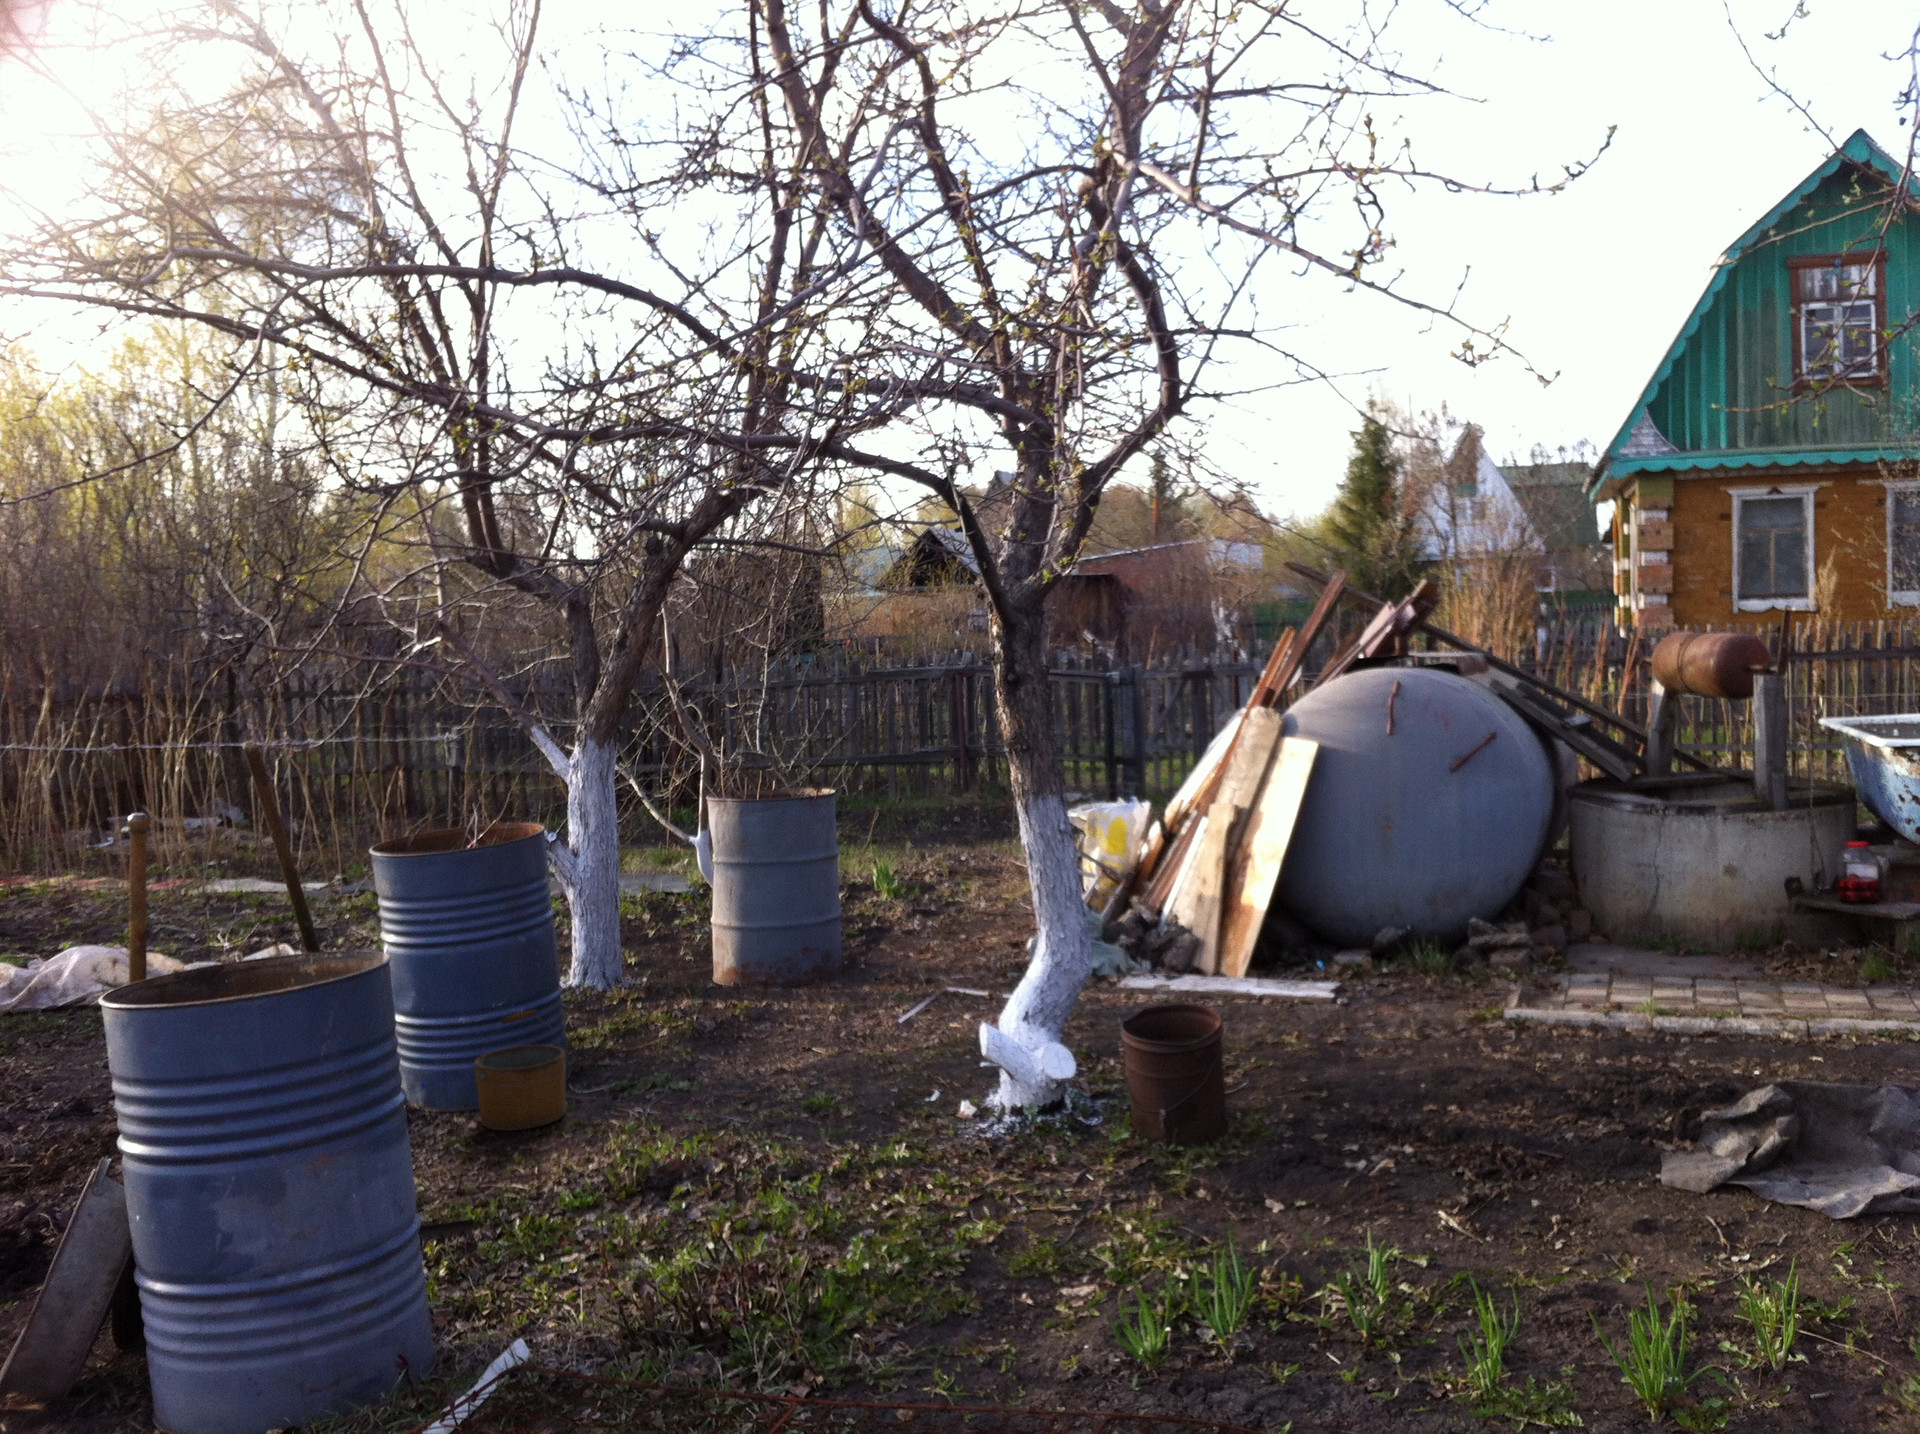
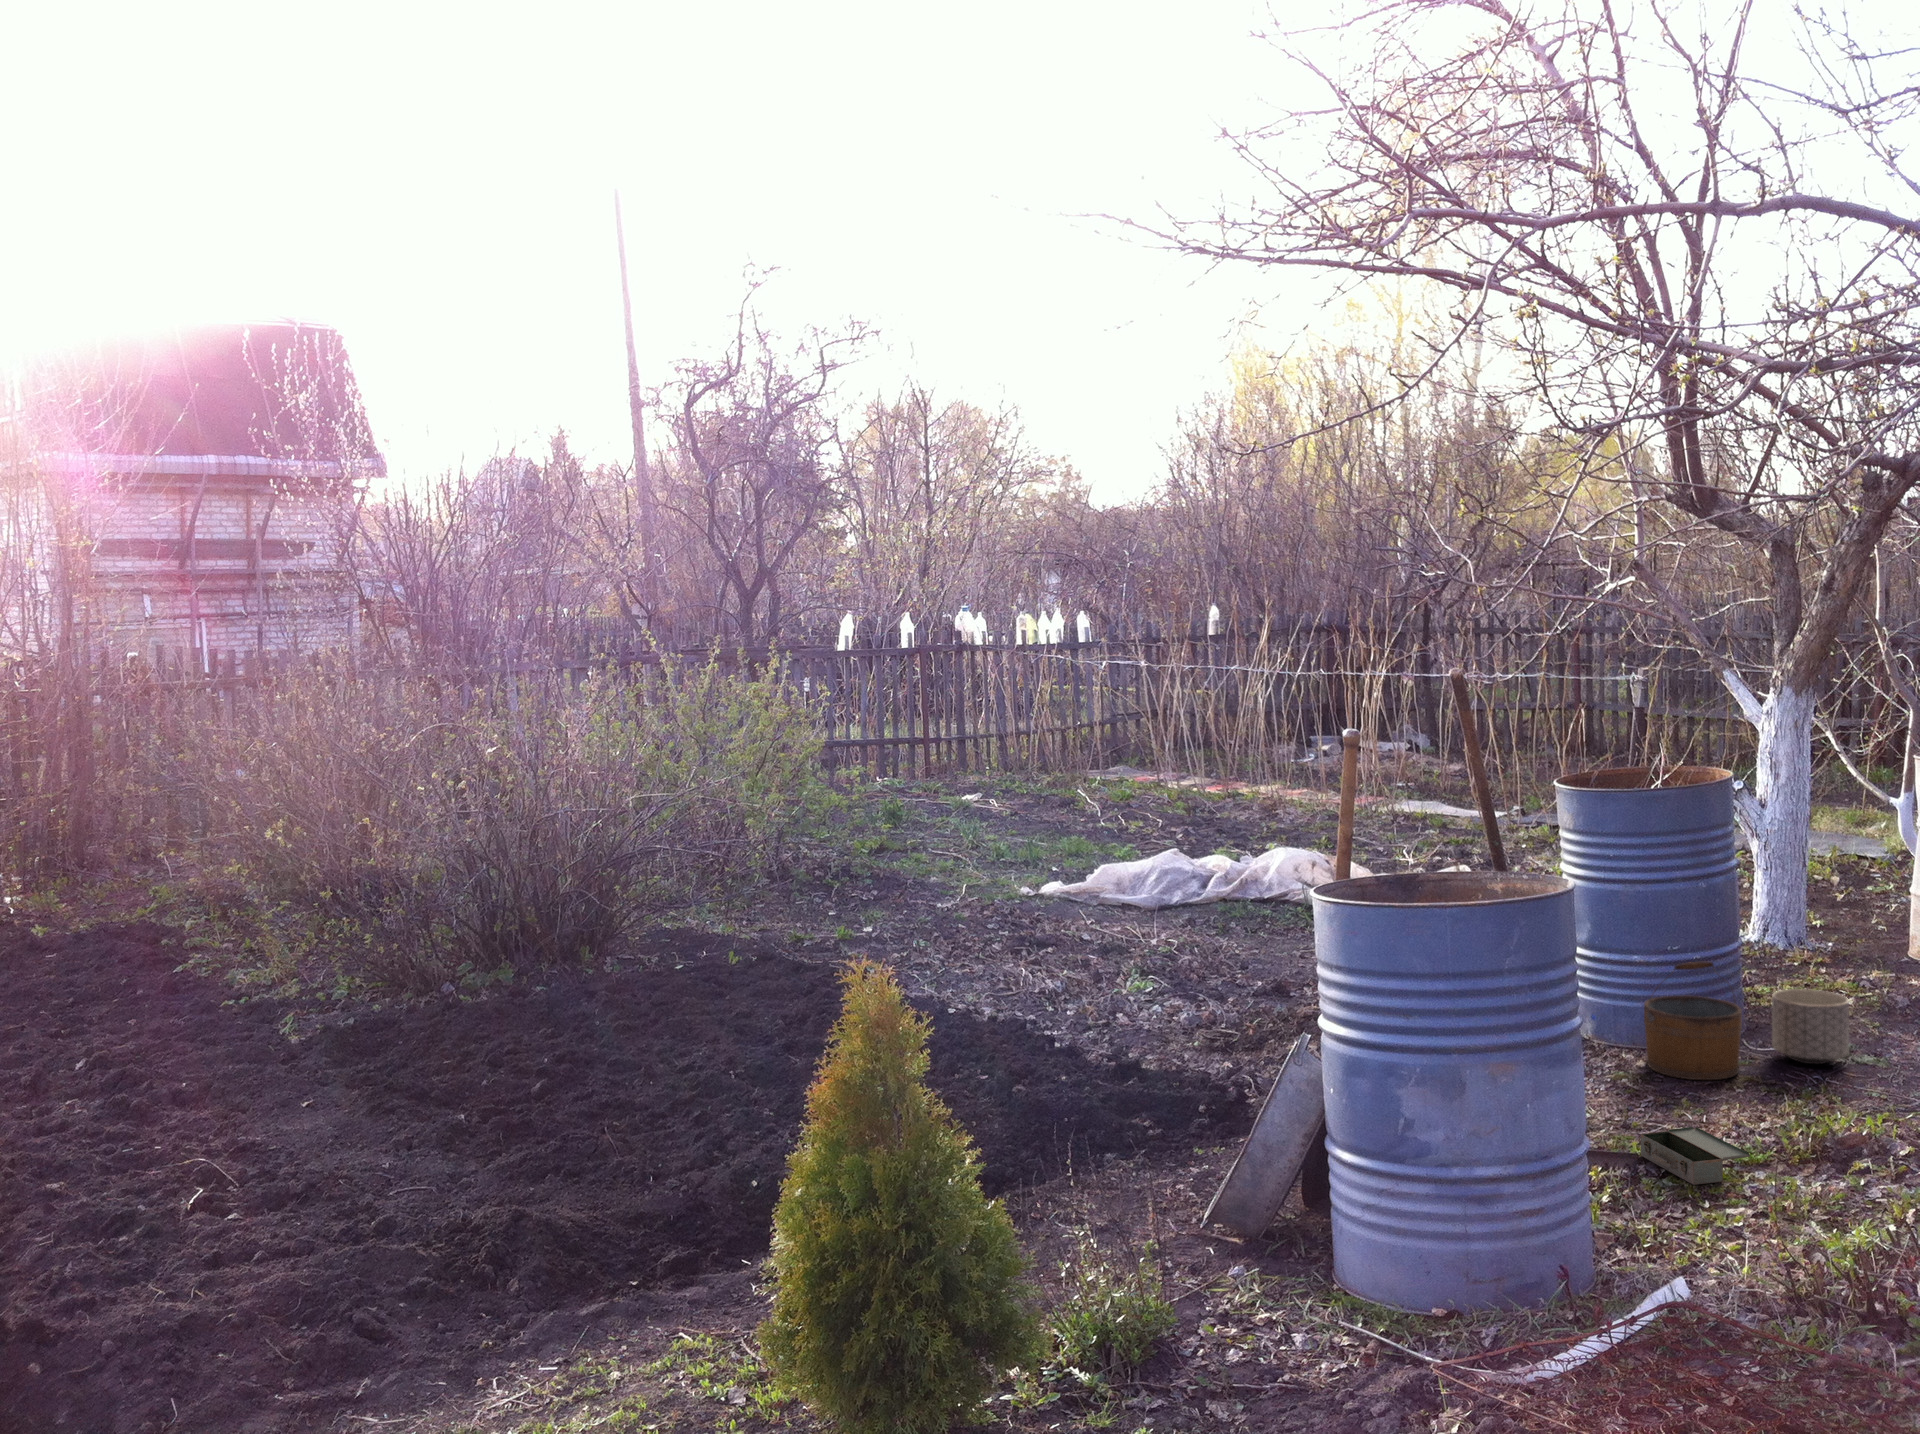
planter: none [591,1020,658,1091] -> present [1772,989,1849,1064]
toolbox: none [477,1180,580,1240] -> present [1641,1127,1750,1185]

